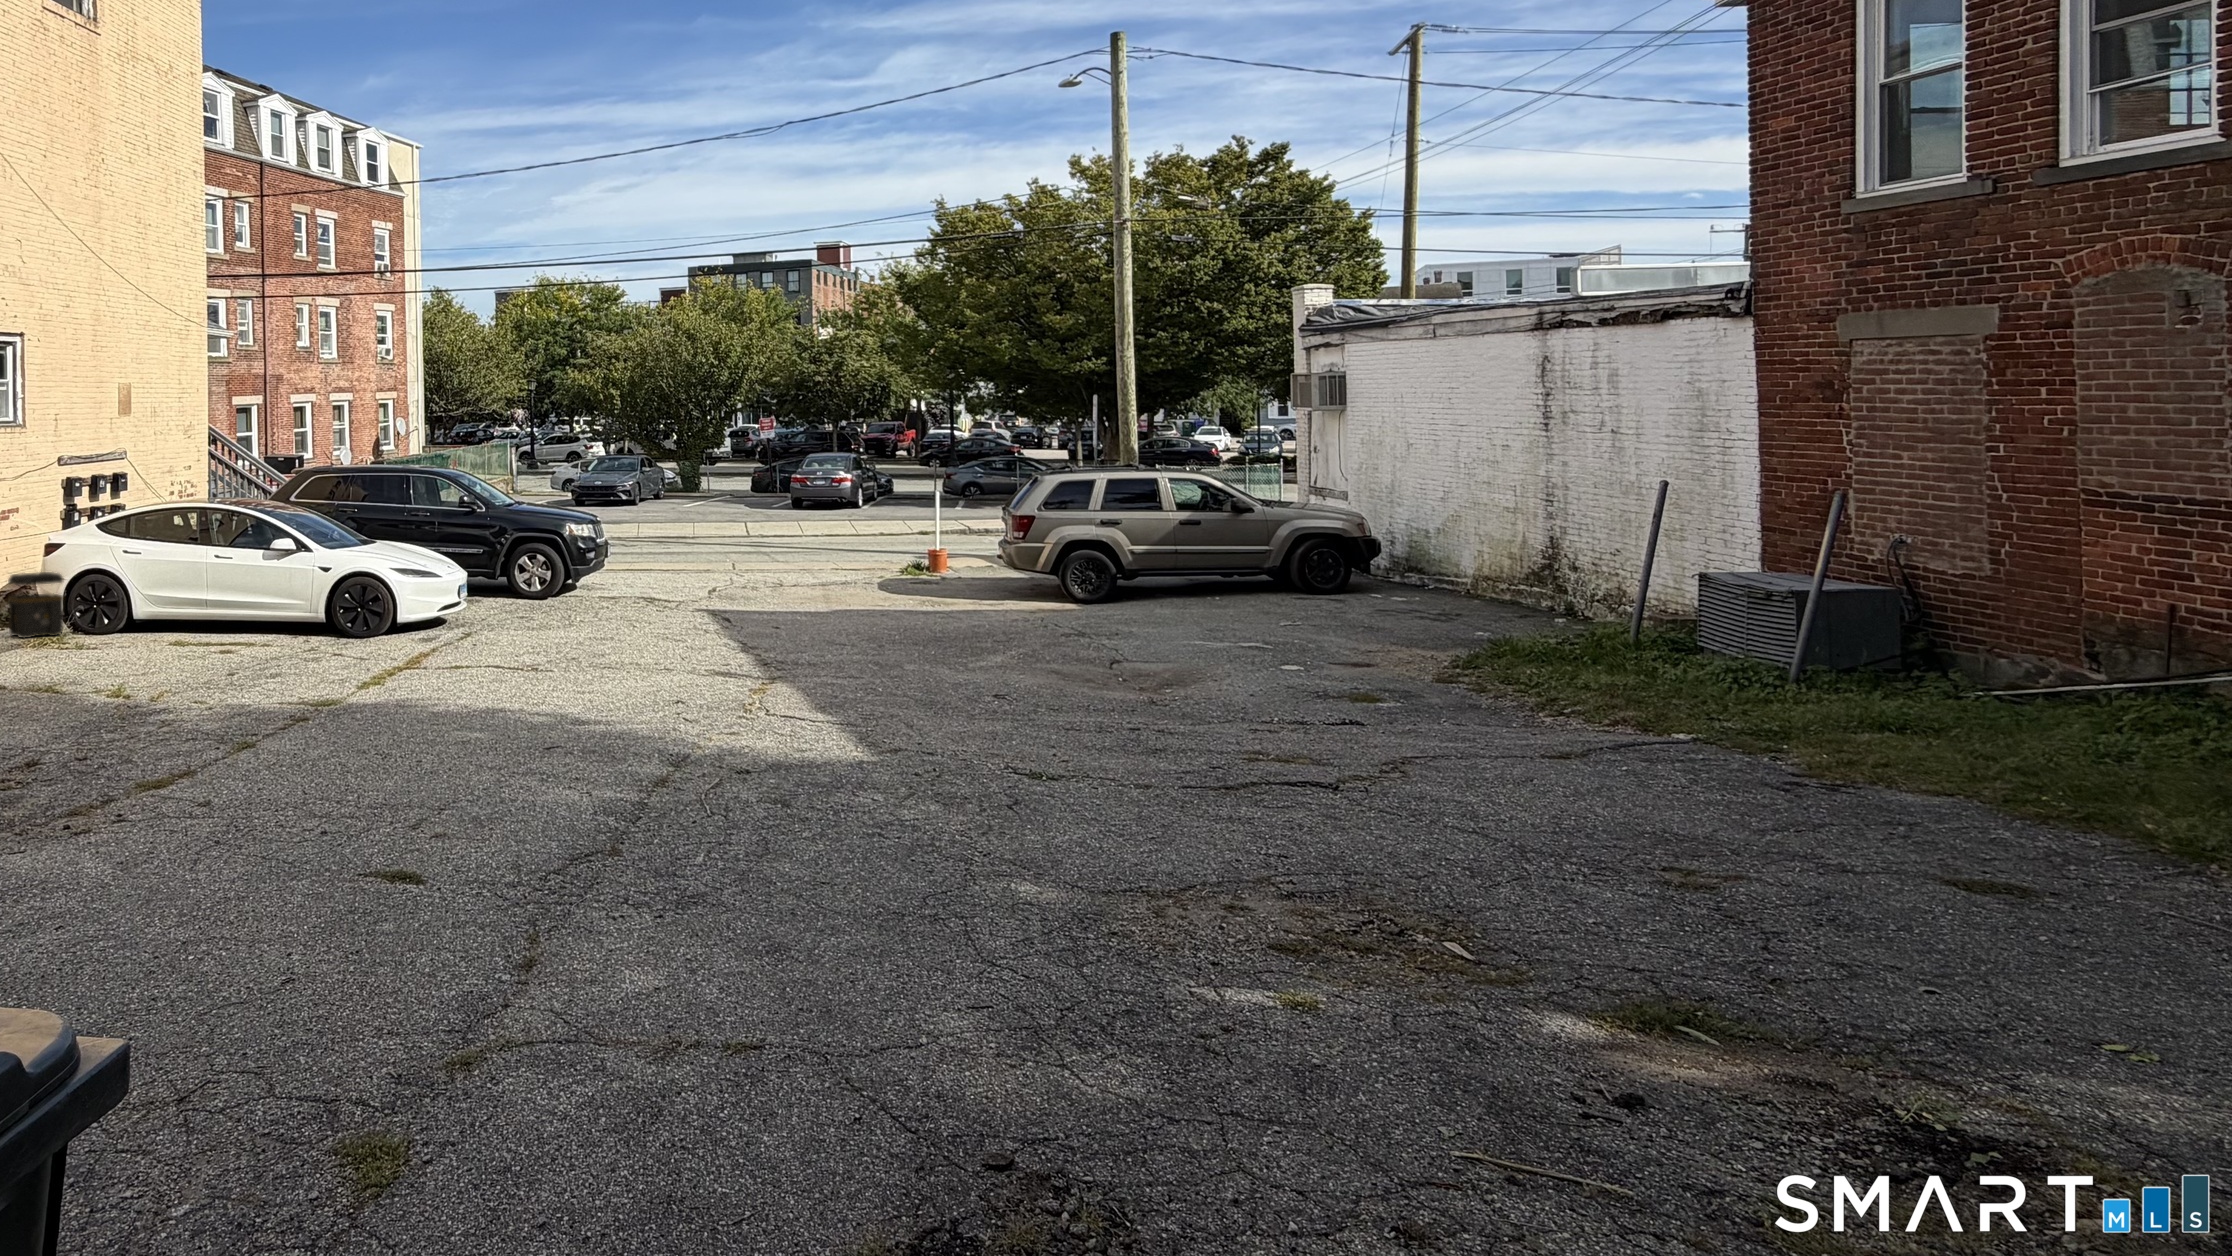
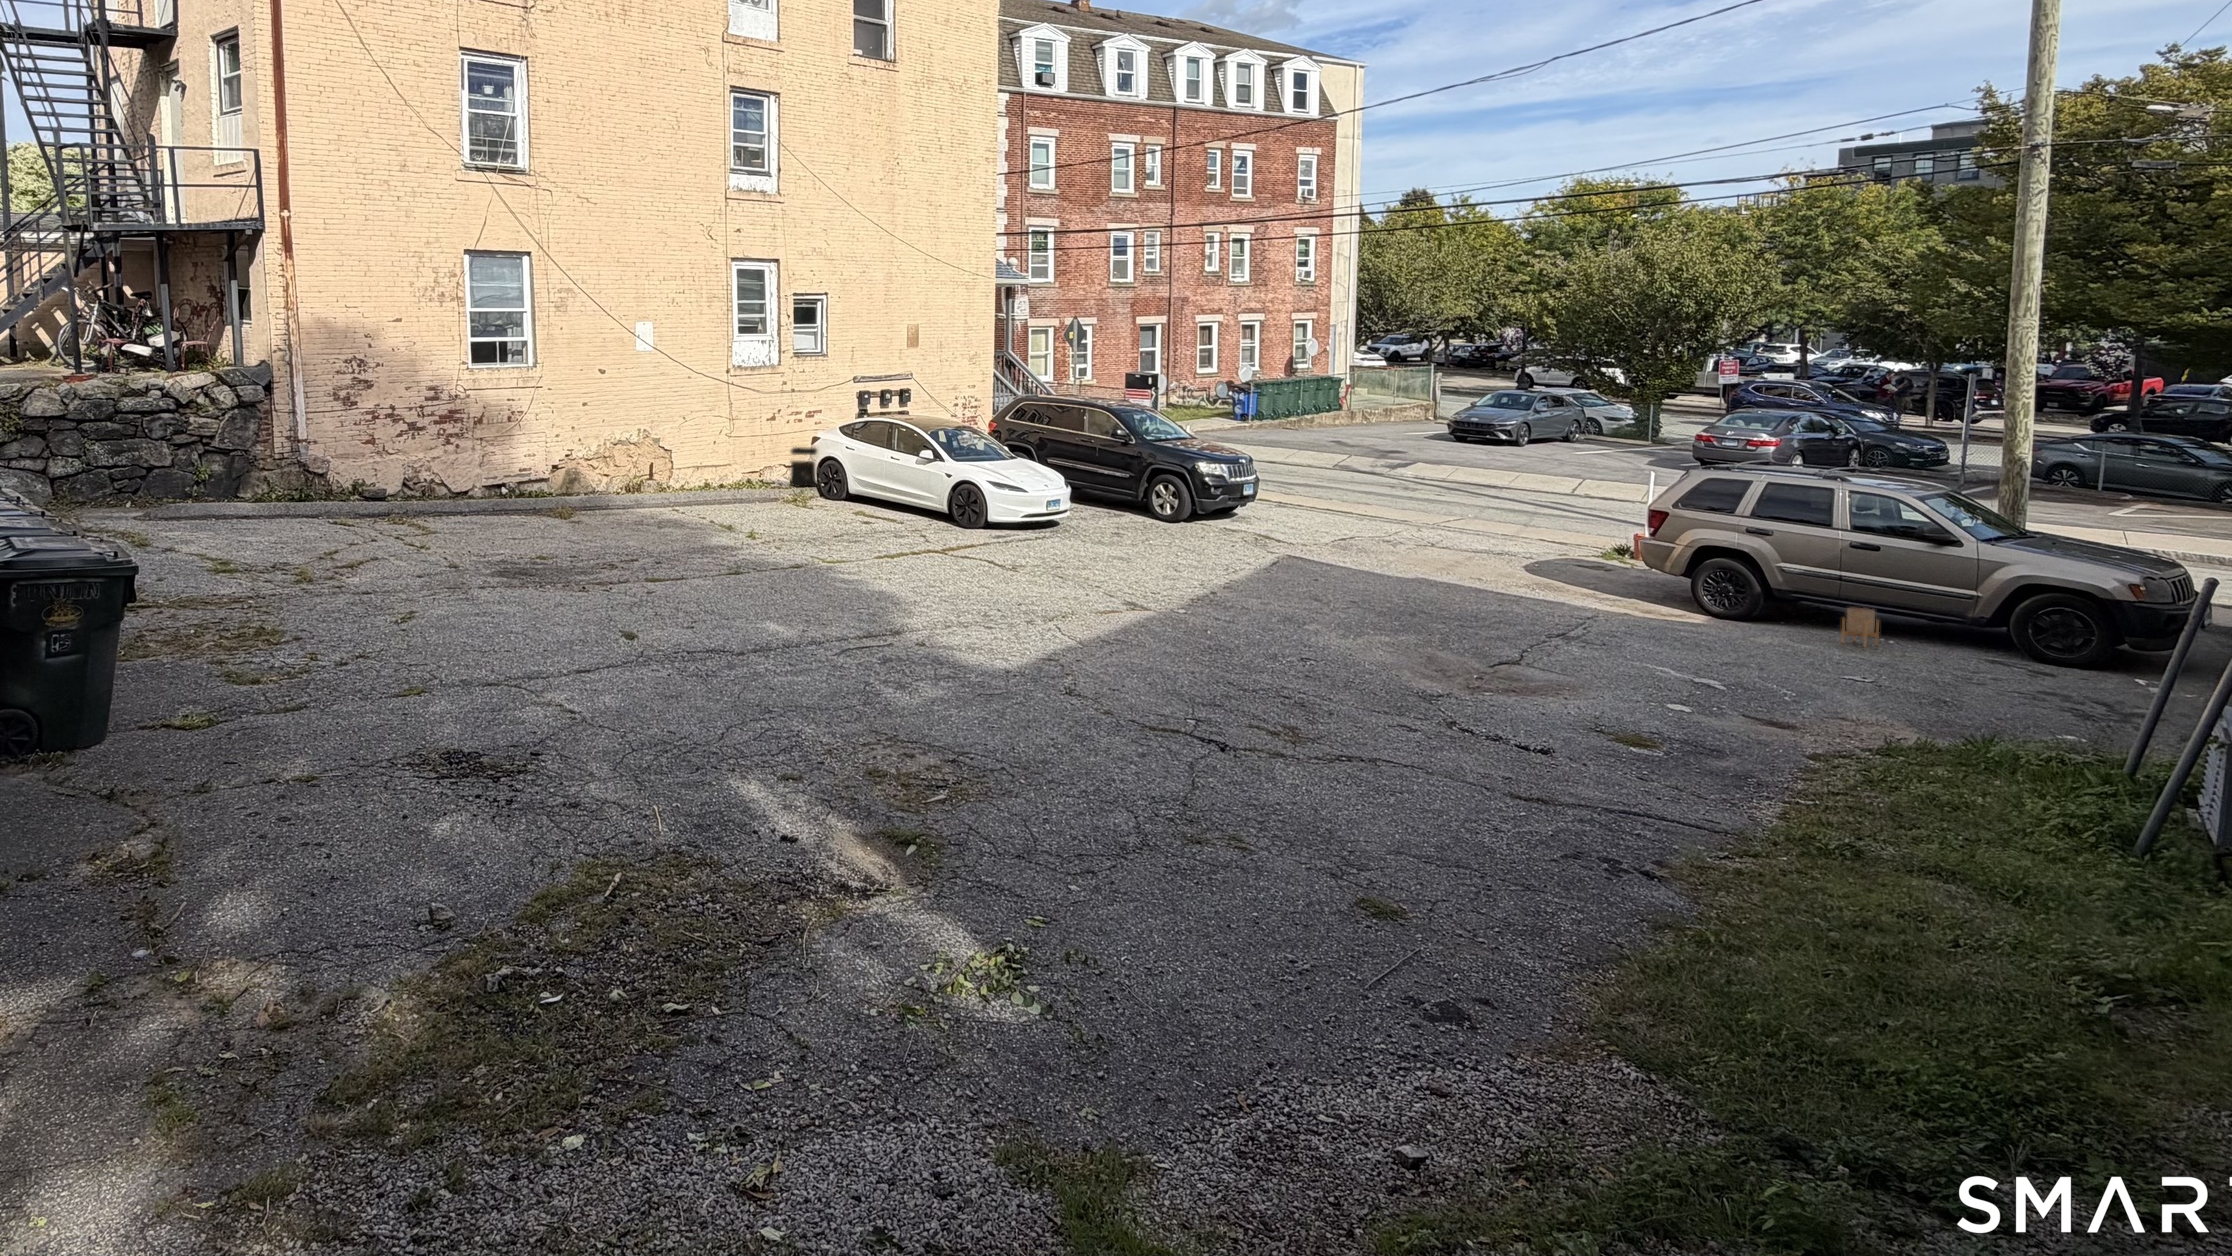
planter: none [1954,661,2006,715] -> present [1841,608,1879,647]

